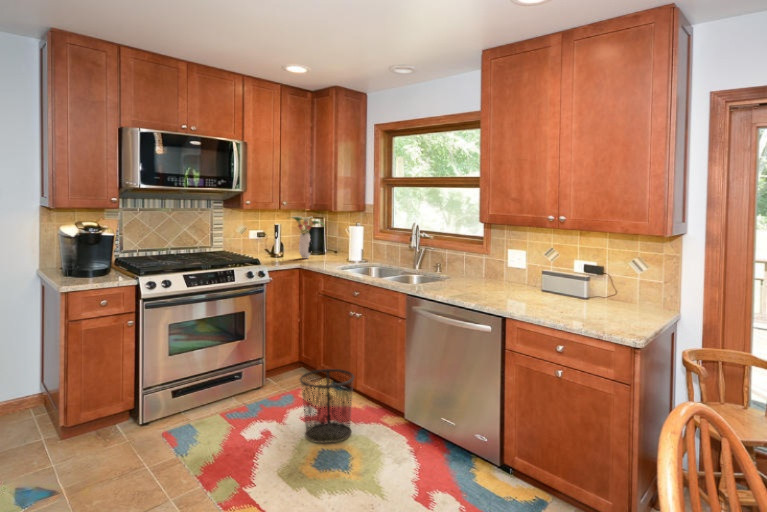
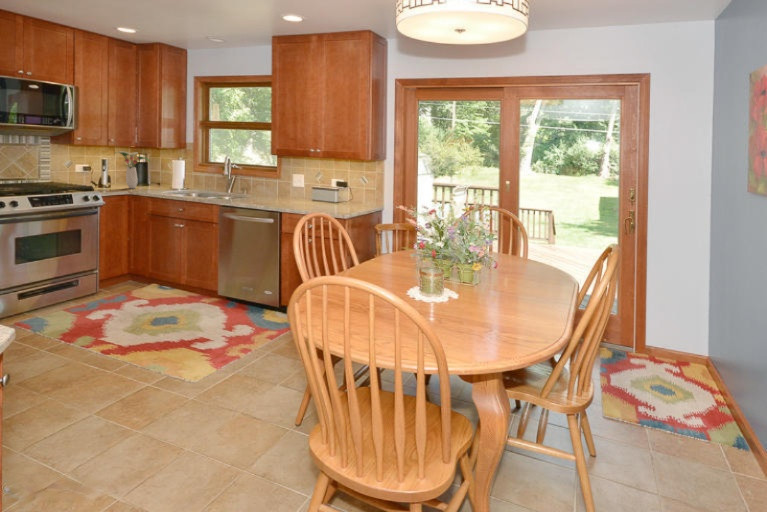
waste bin: present [300,369,354,443] -> none [135,270,178,319]

